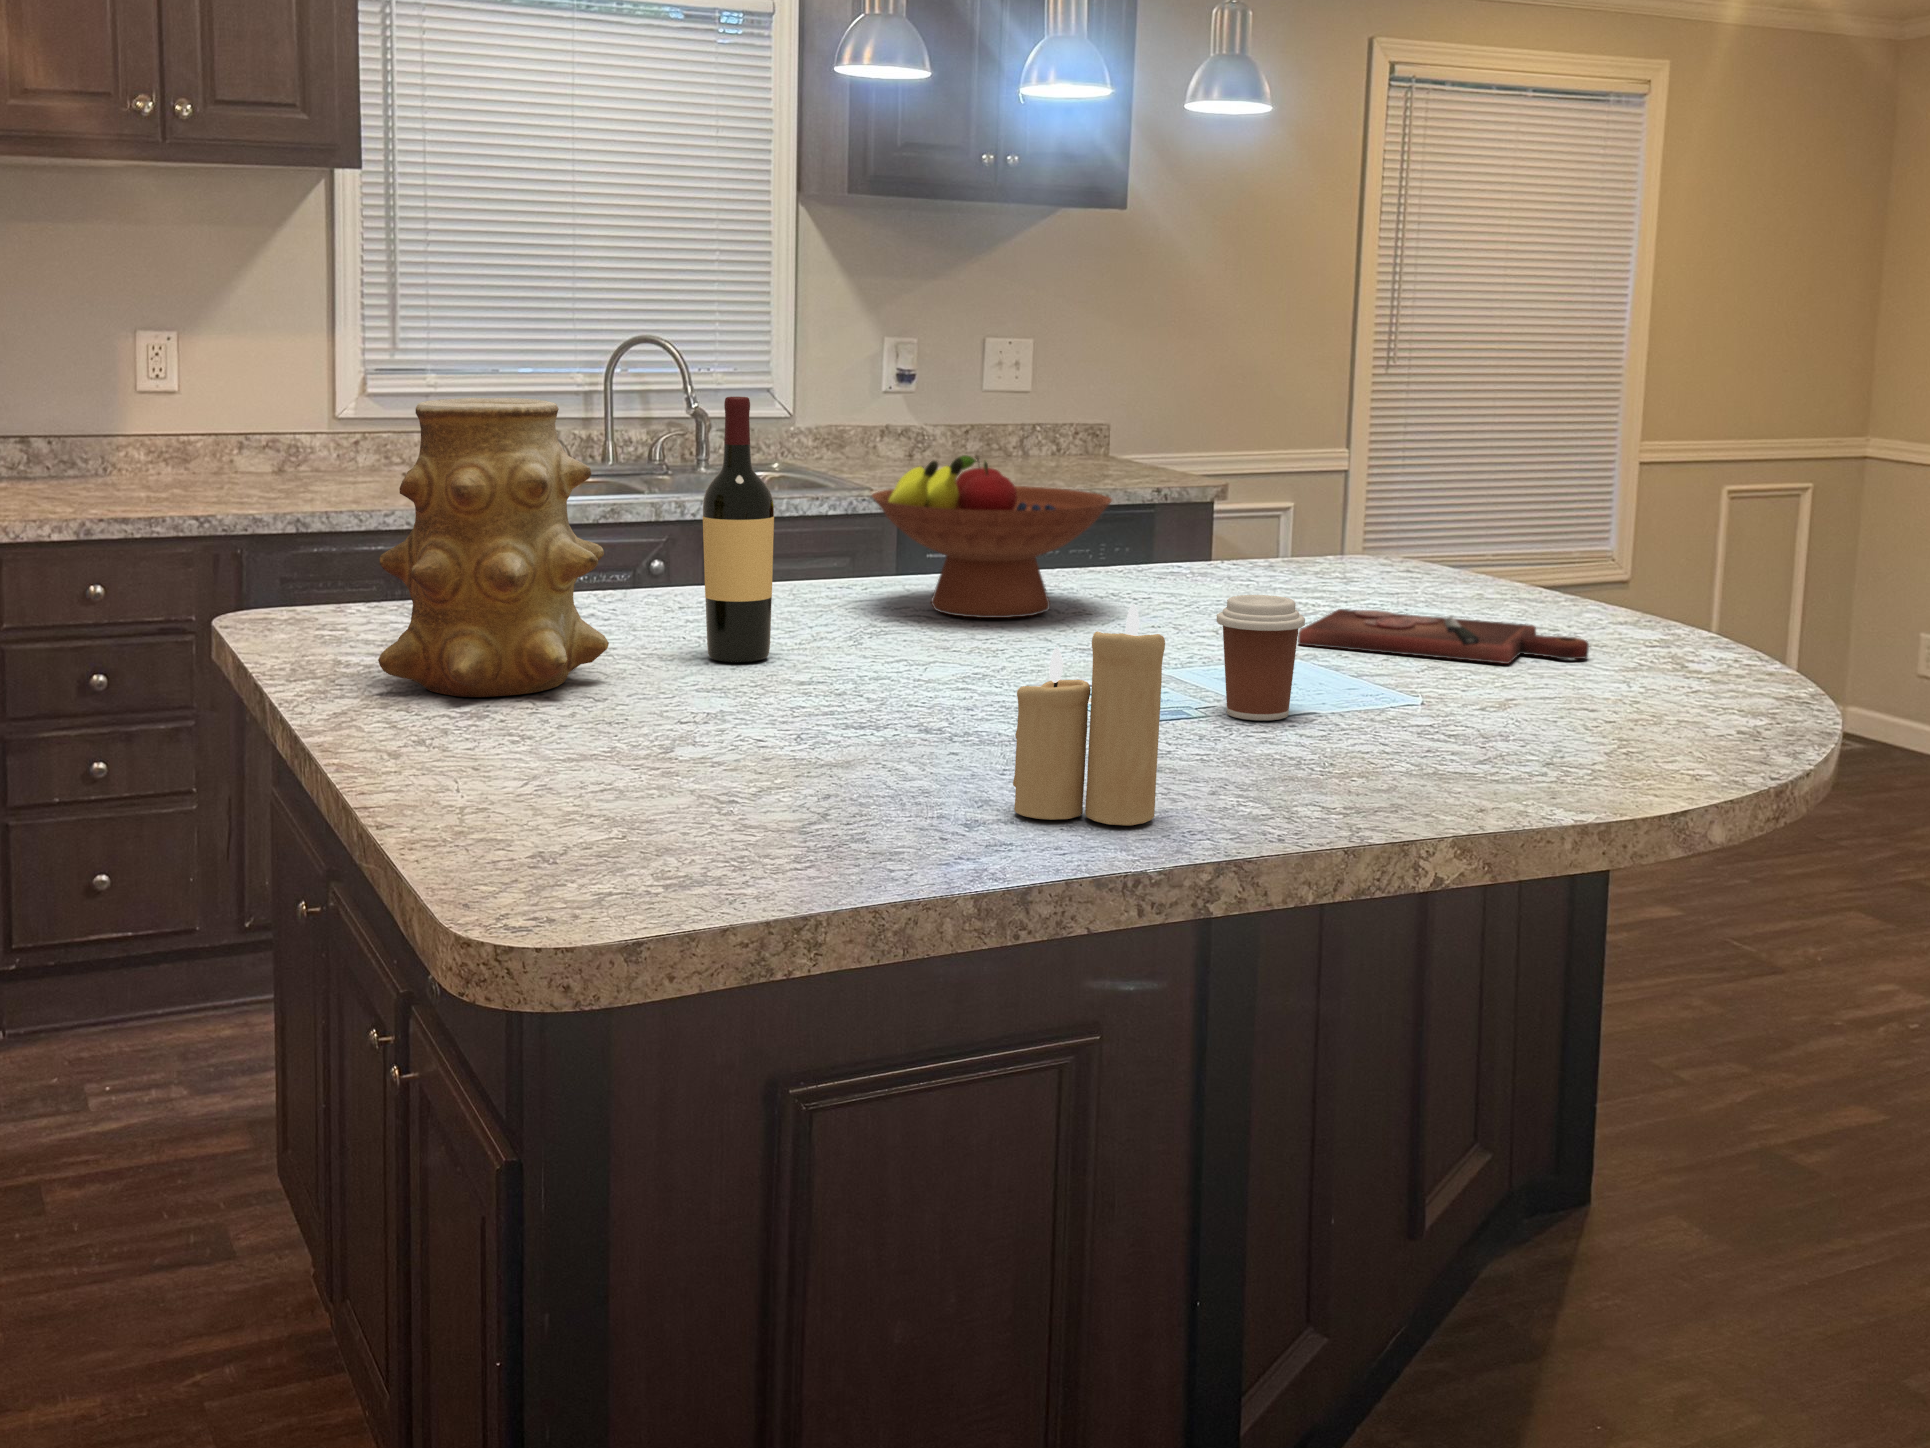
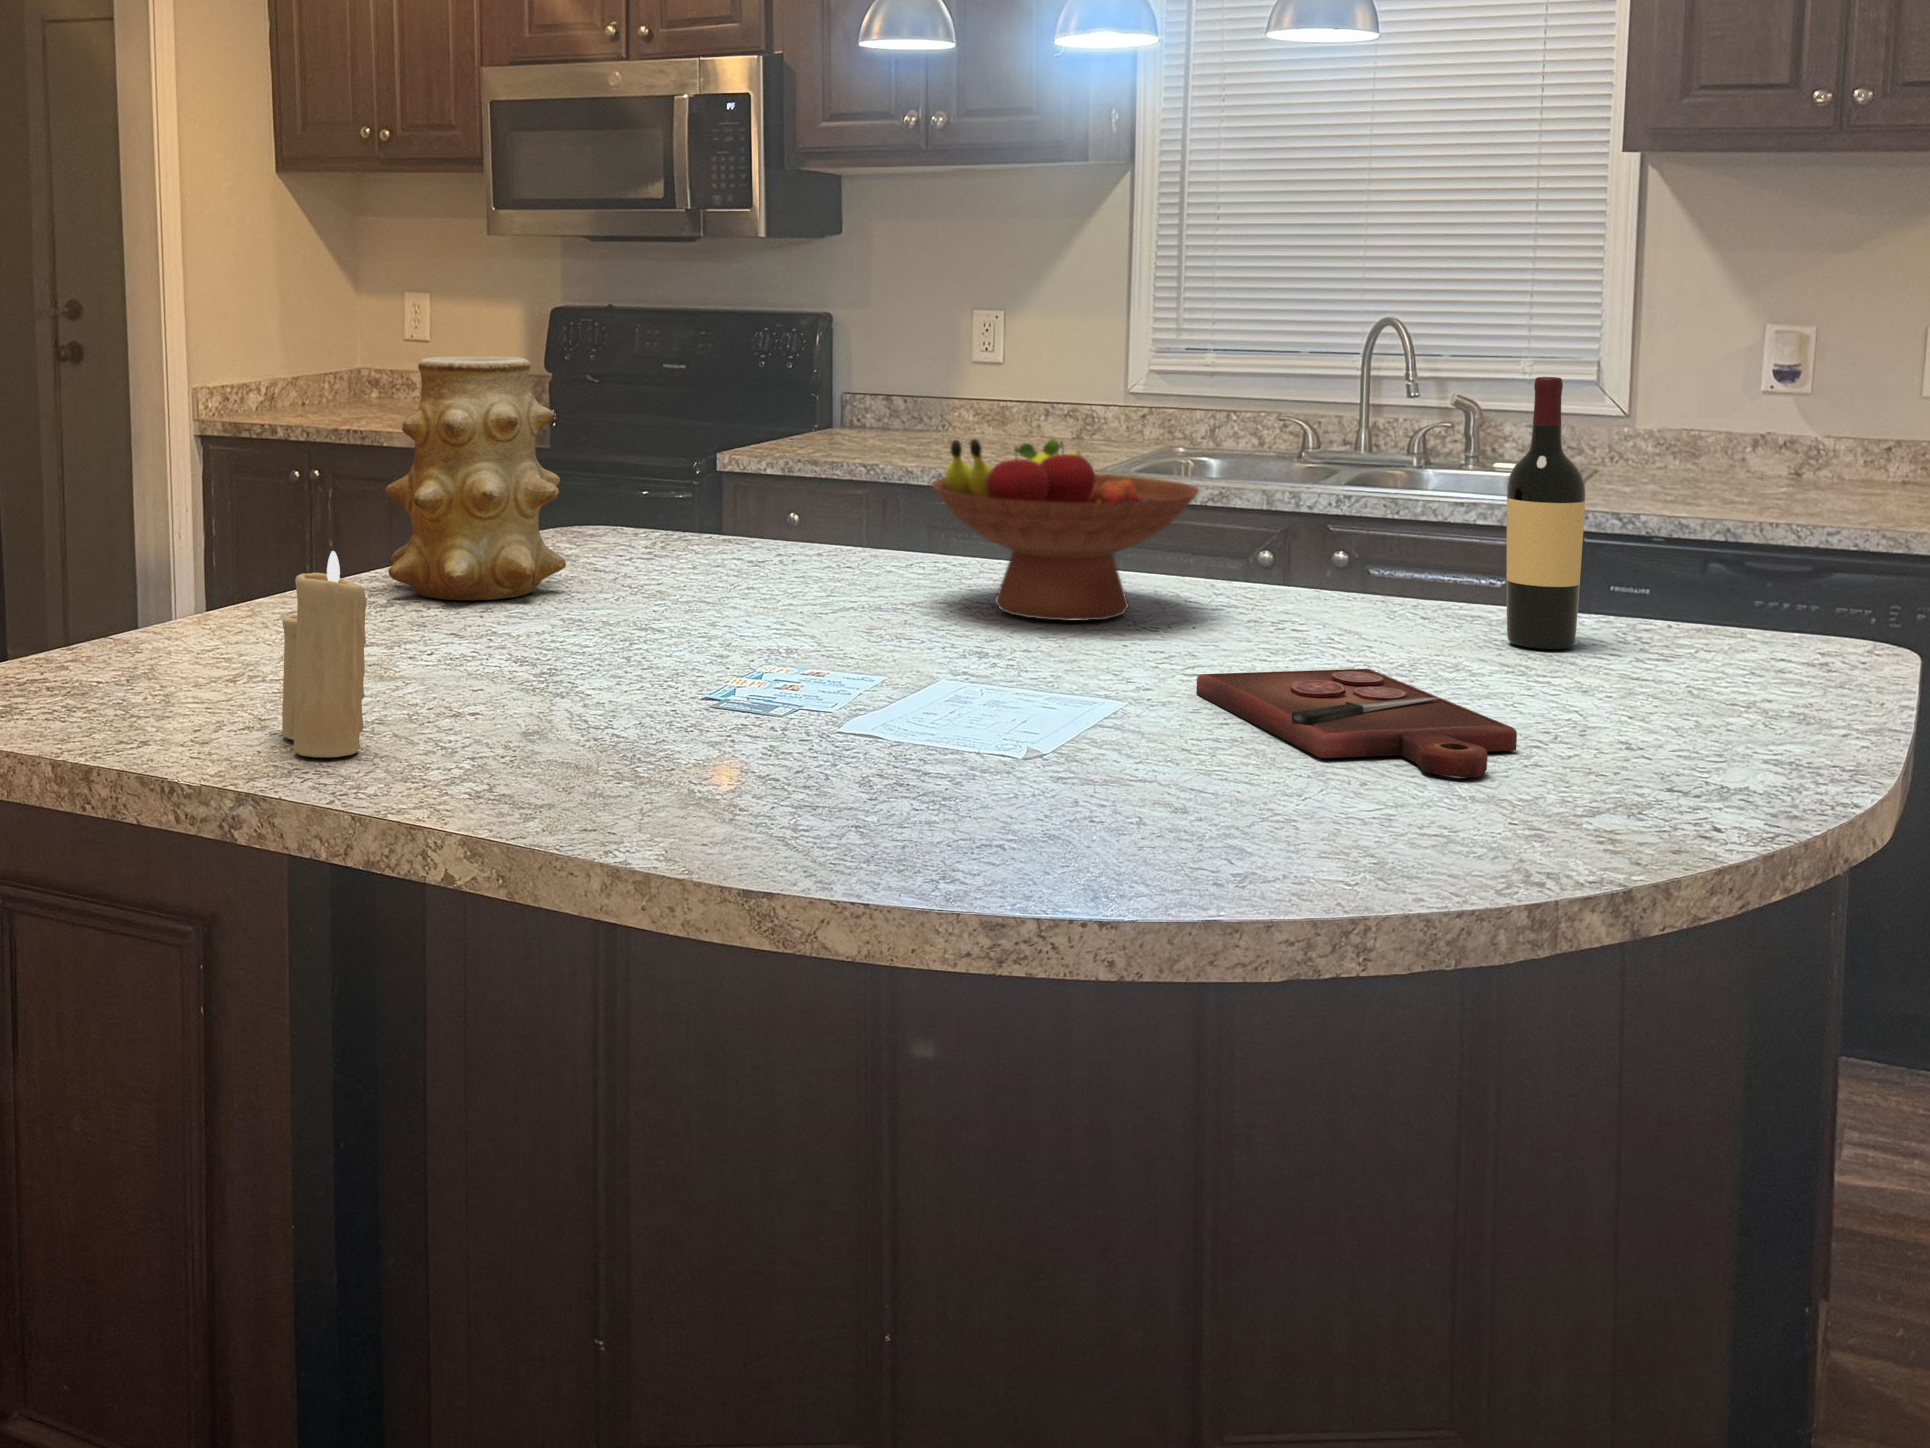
wine bottle: present [703,397,774,662] -> present [1506,377,1585,649]
coffee cup: present [1217,595,1305,720] -> none [763,593,861,735]

